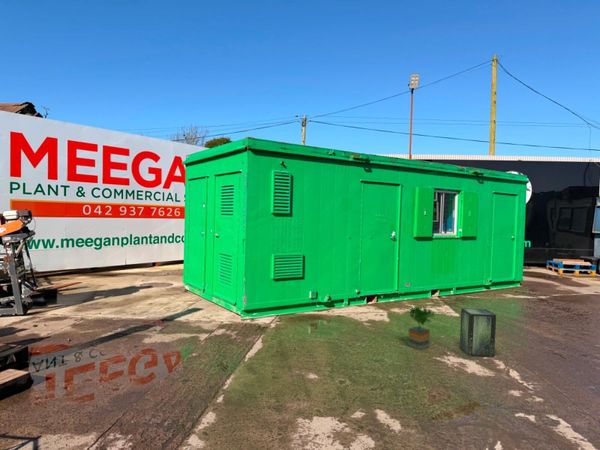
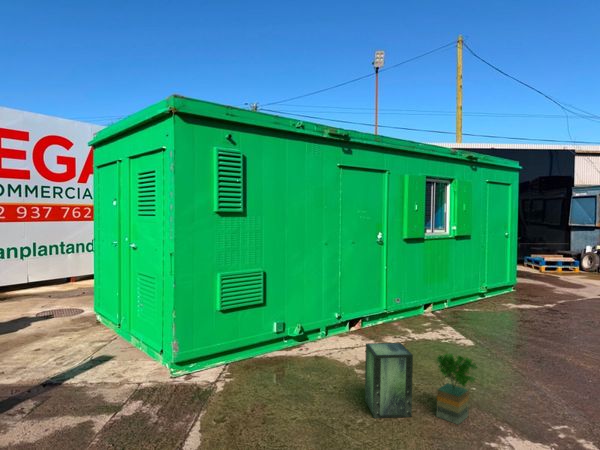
storage box: present [460,308,496,357] -> present [365,343,413,418]

